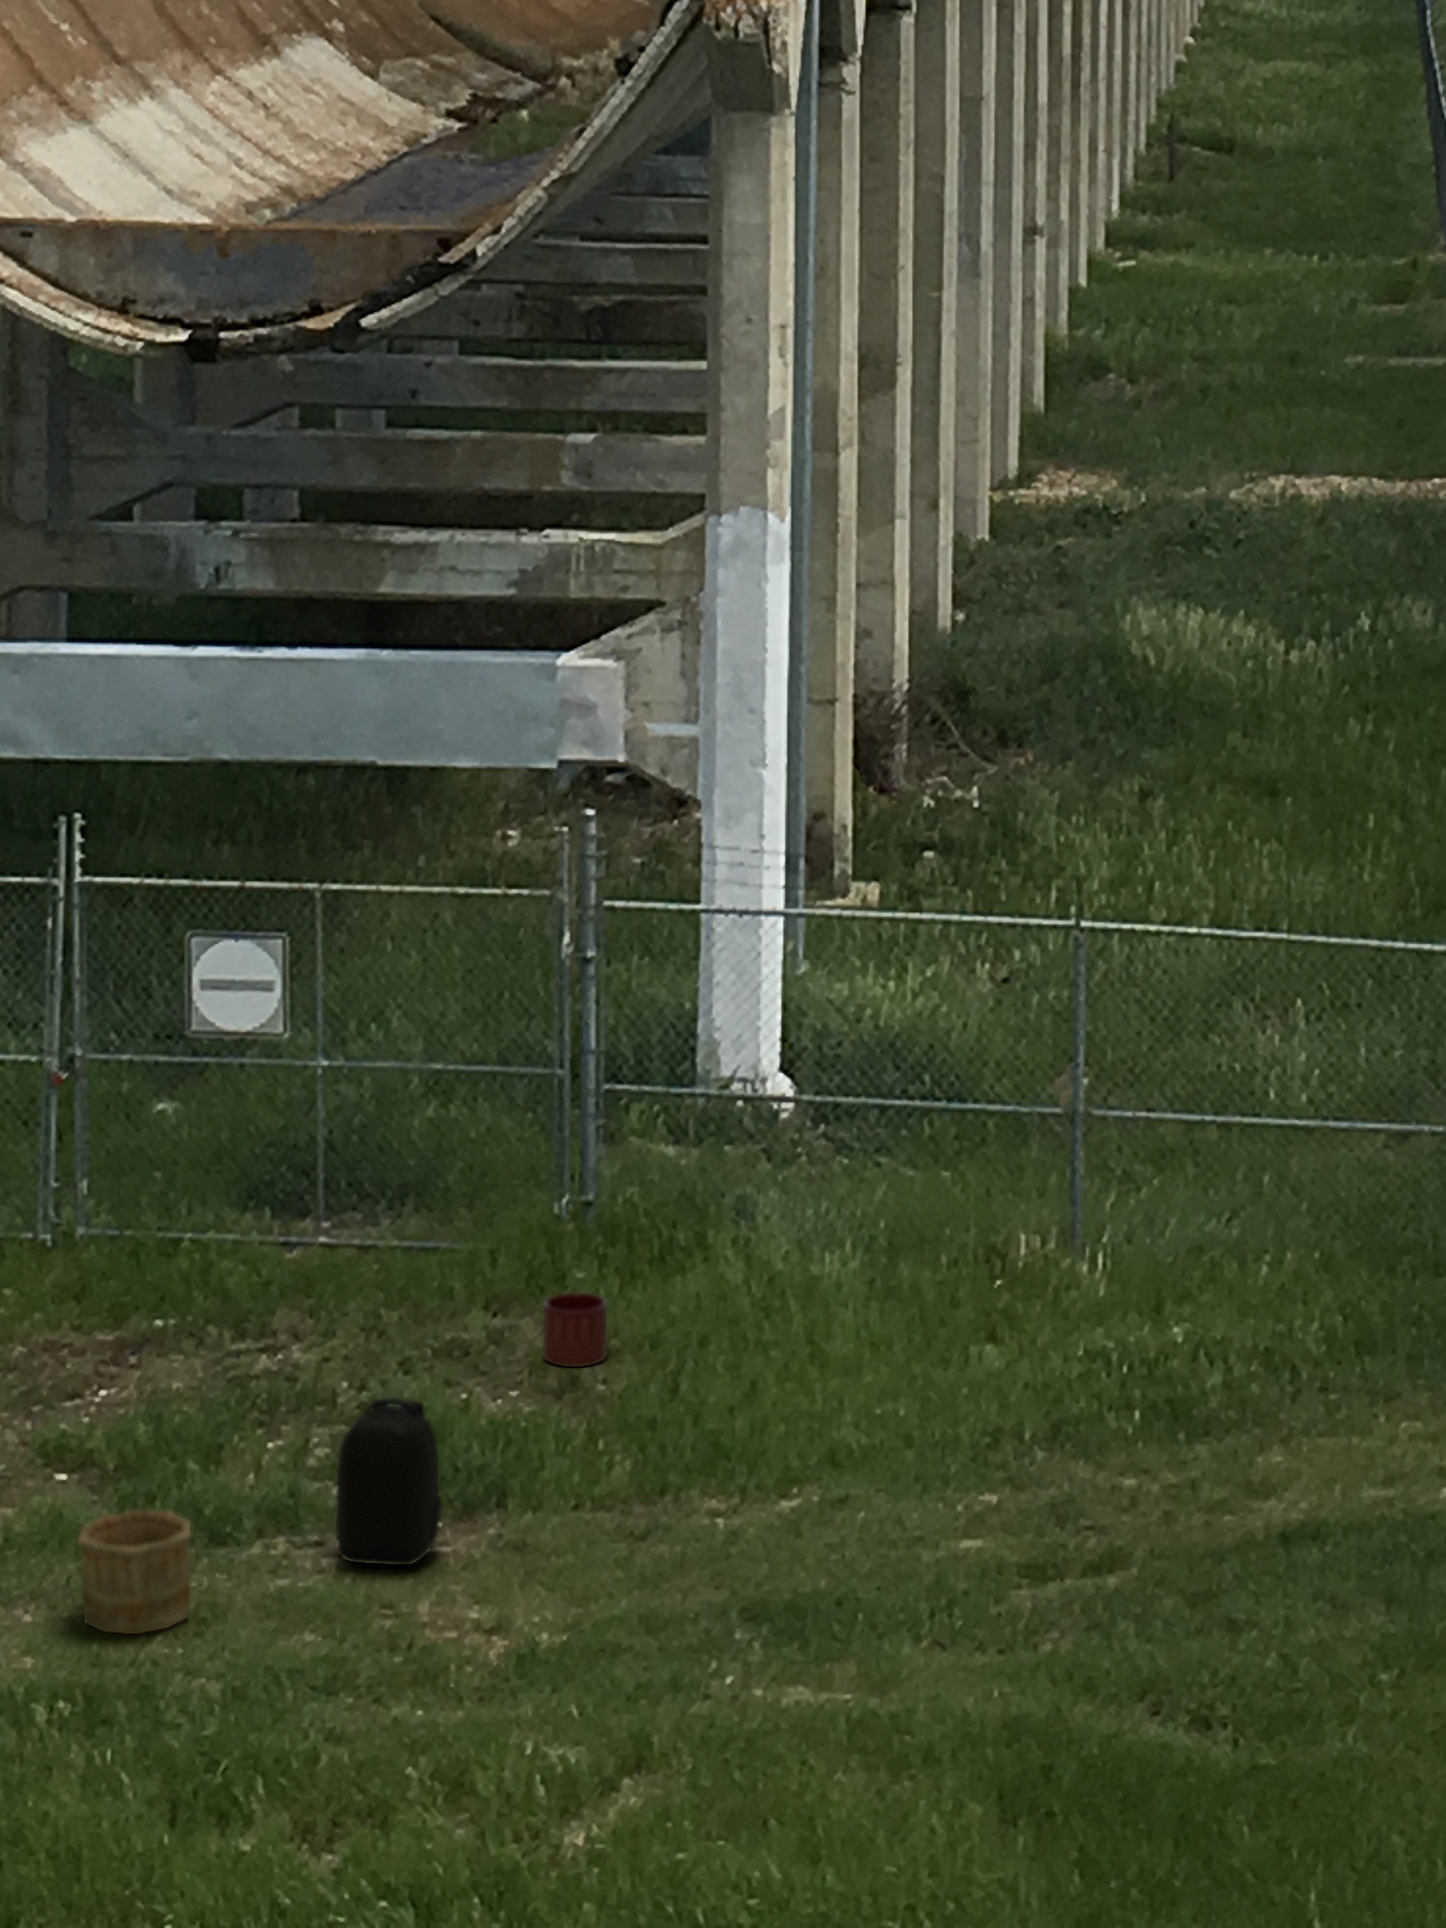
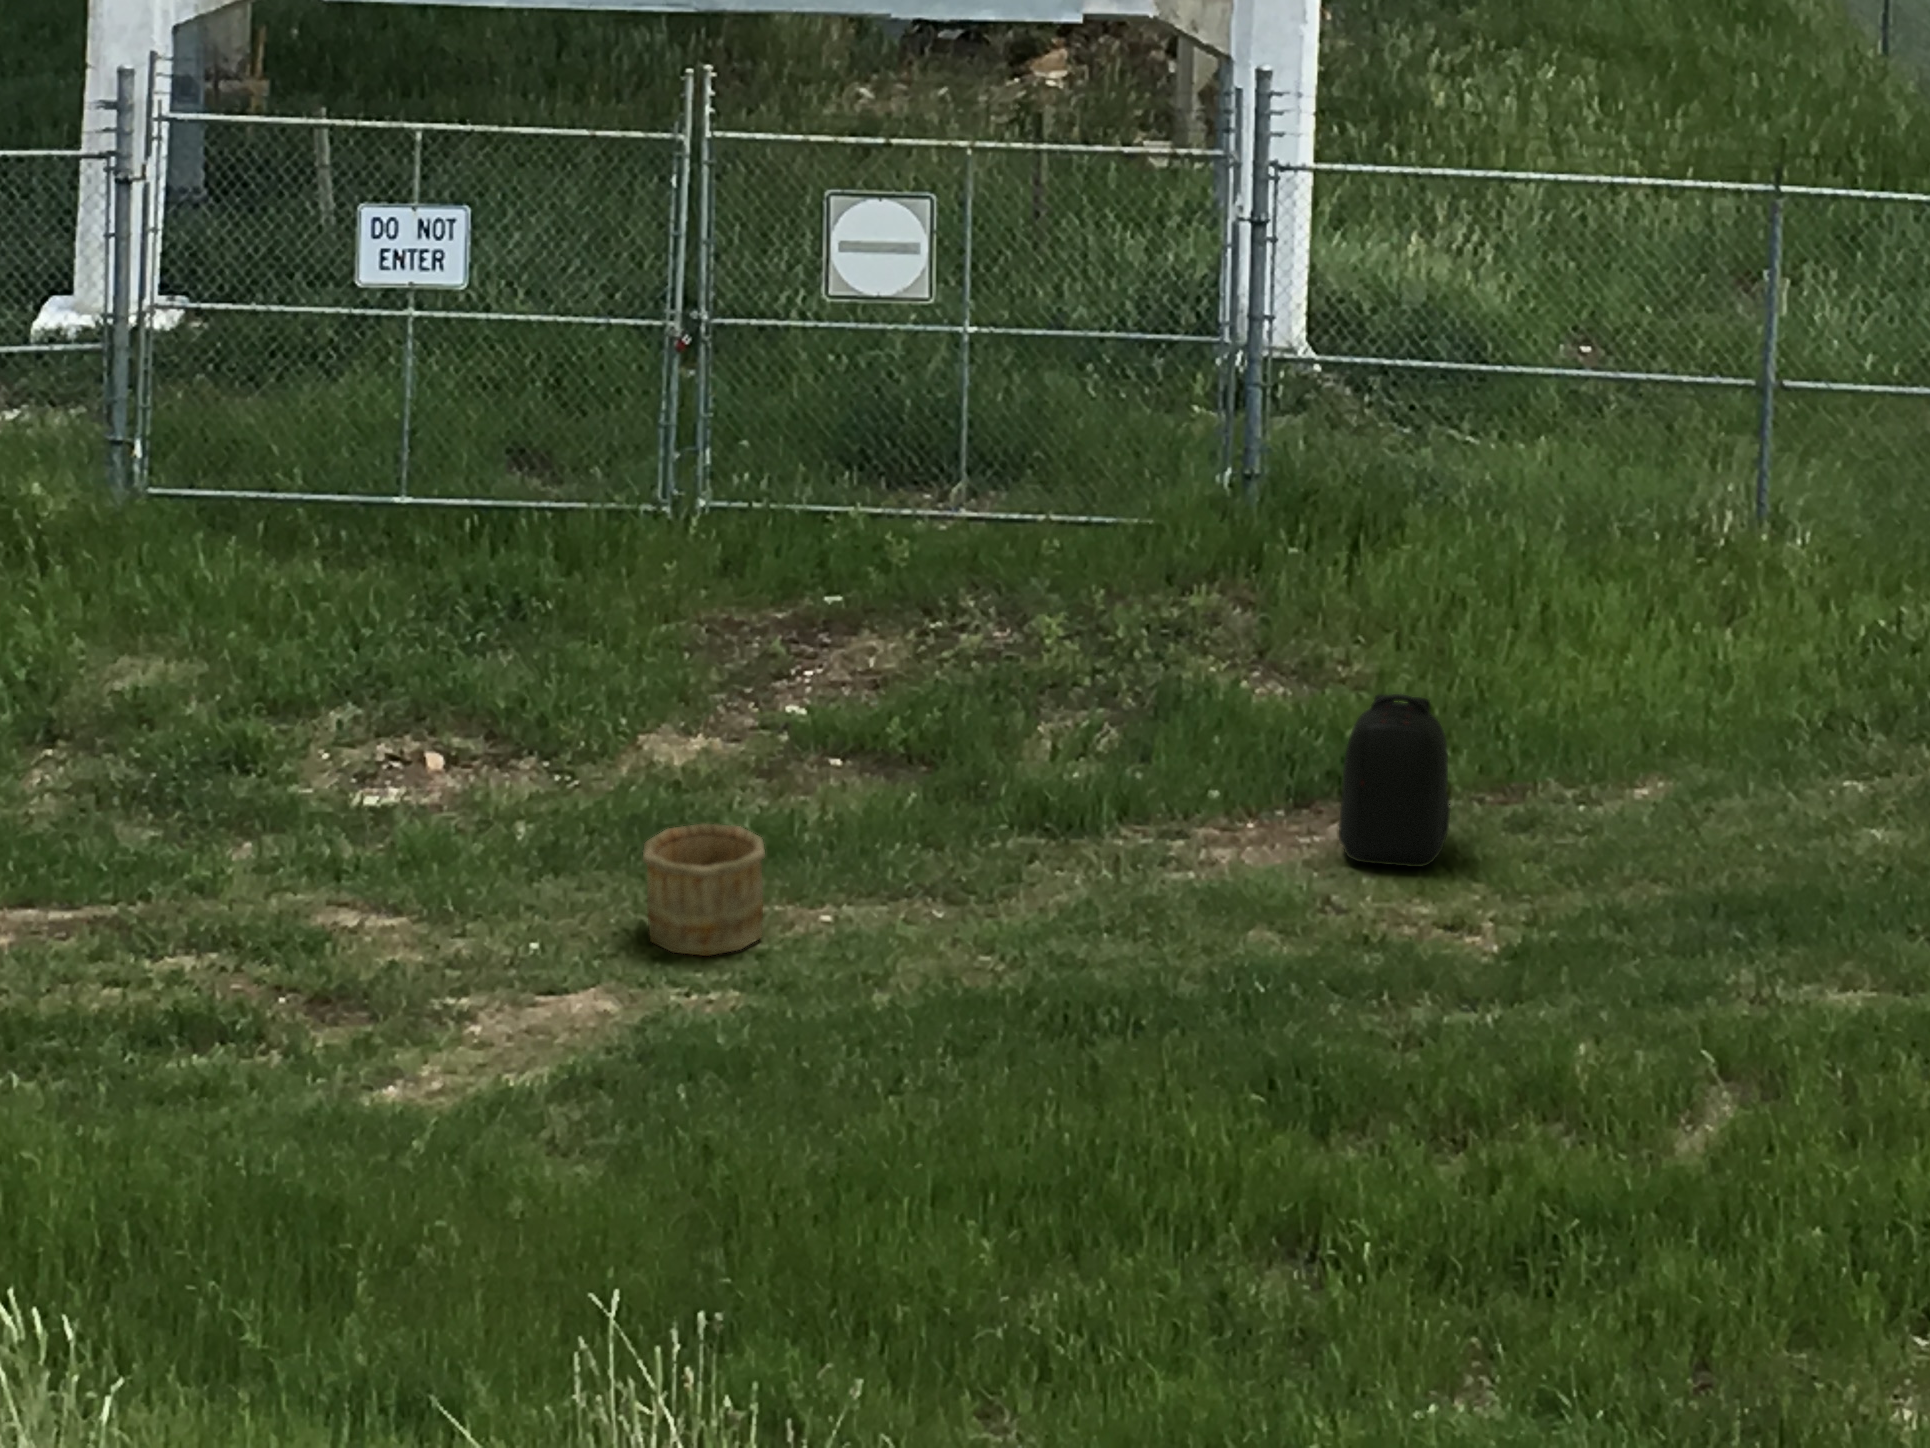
planter: present [543,1293,607,1367] -> none [1103,585,1172,663]
backpack: present [336,1398,442,1565] -> present [1339,694,1451,867]

